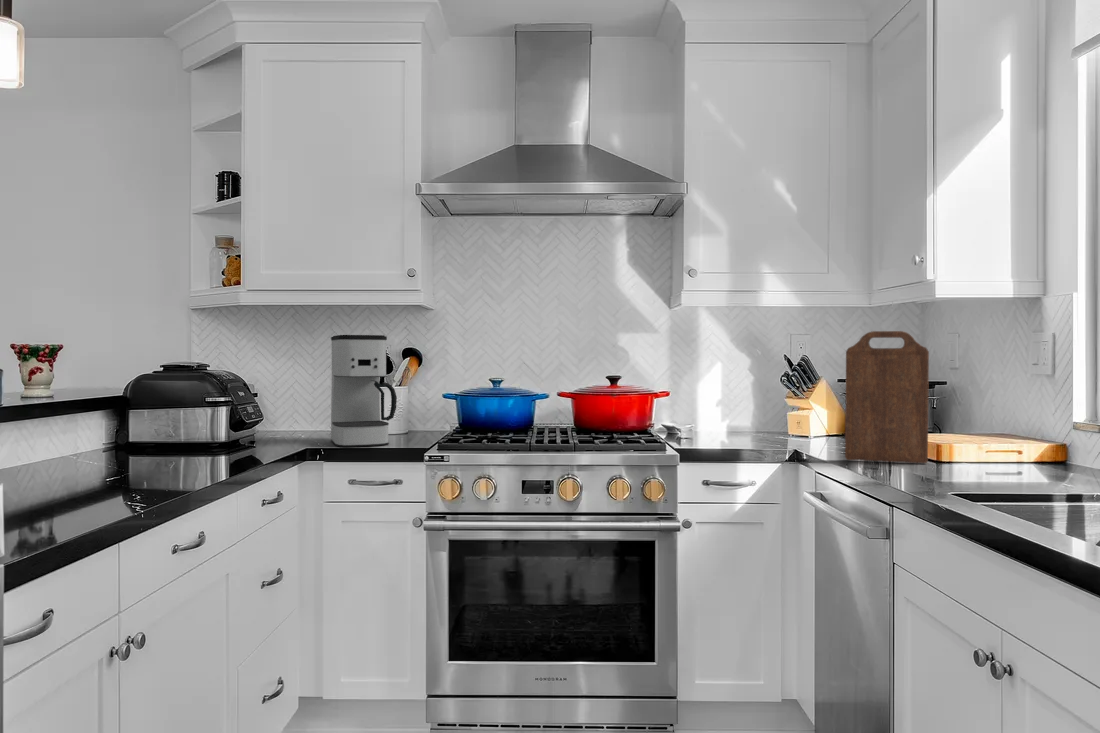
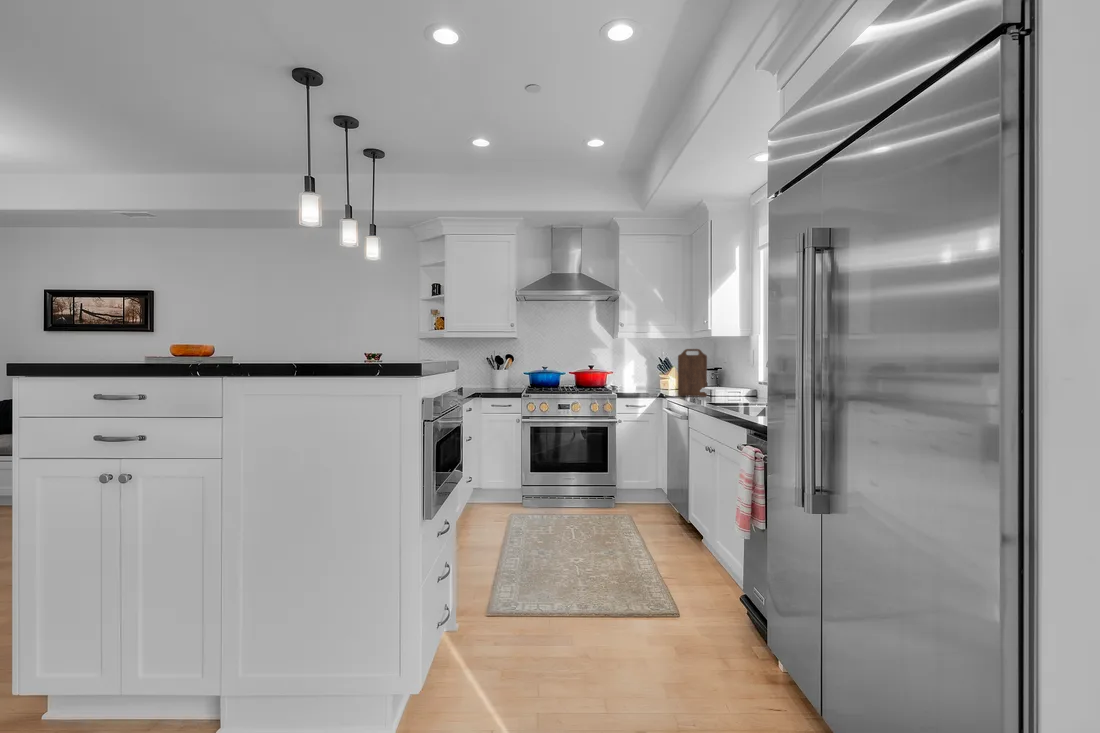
coffee maker: present [331,335,397,447] -> none [482,350,508,393]

